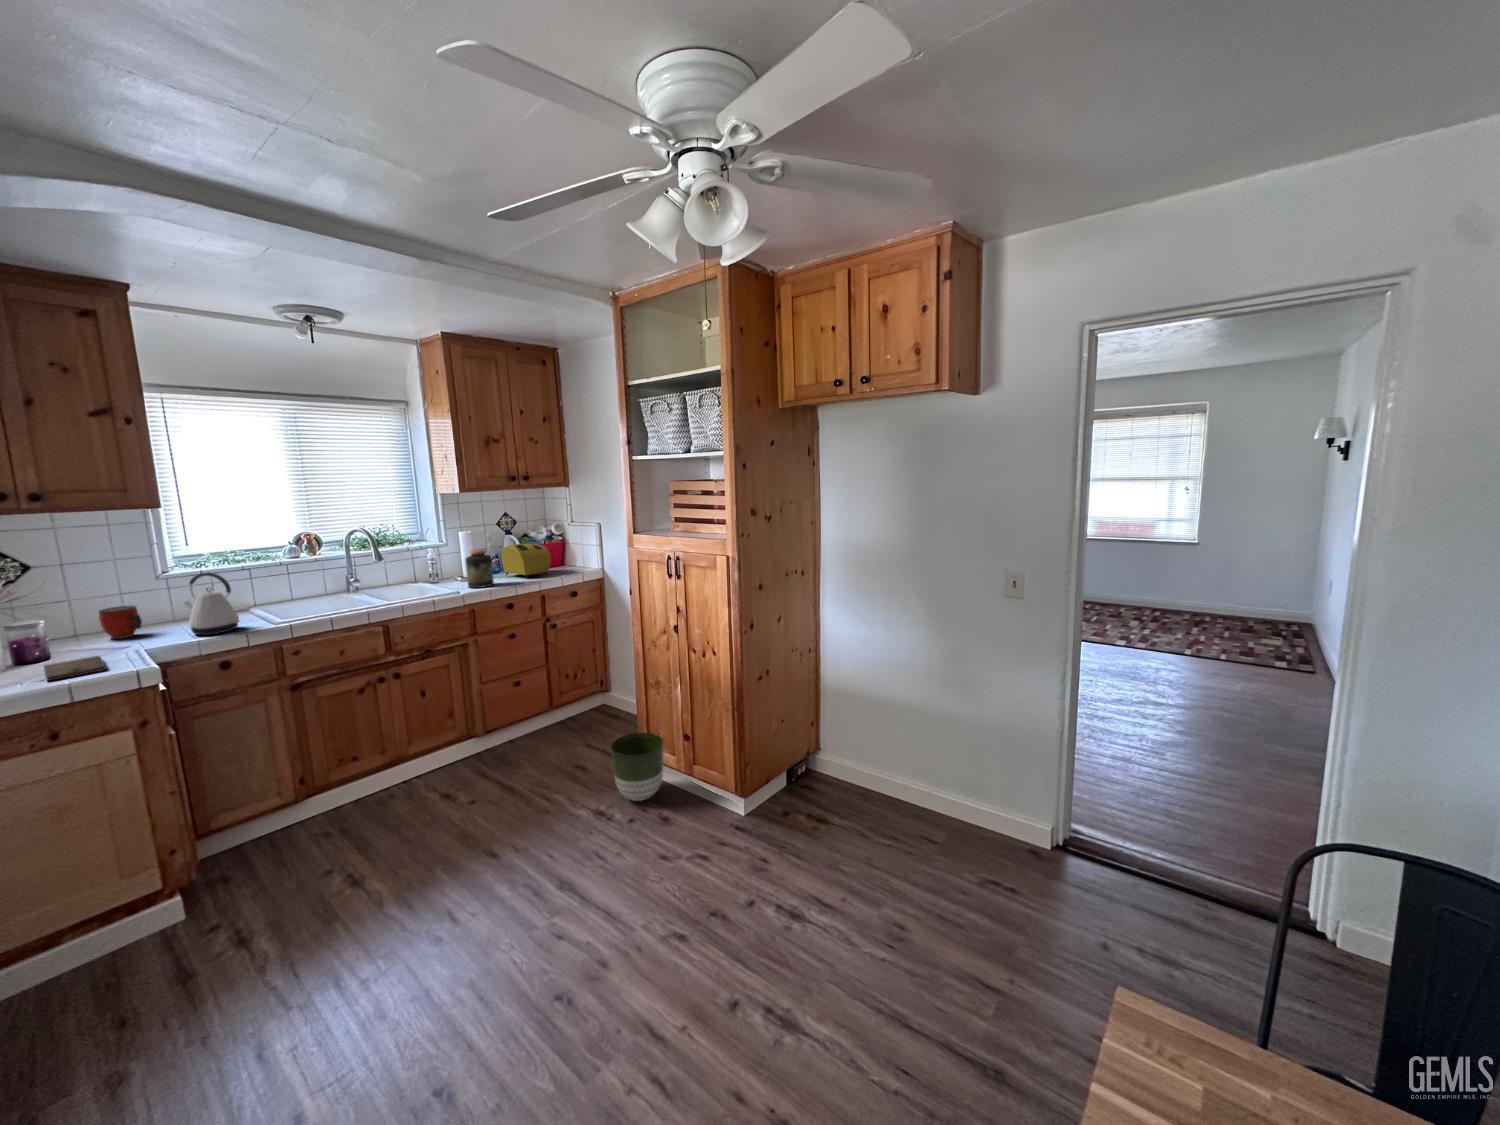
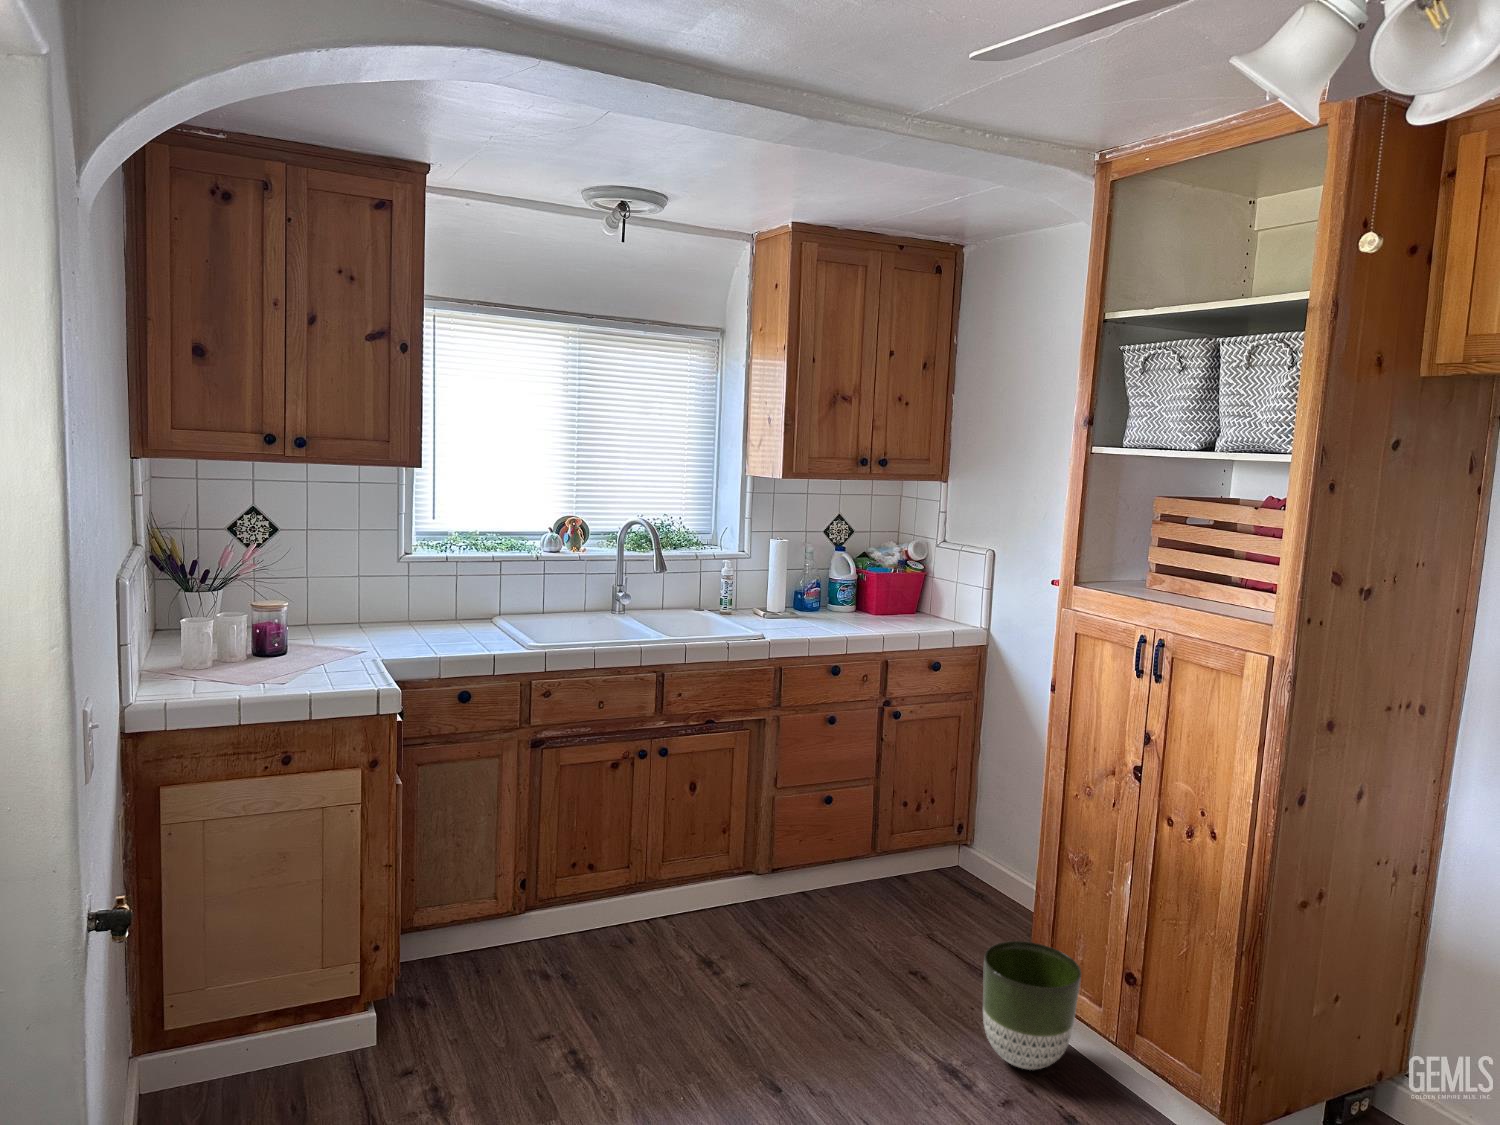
toaster: present [502,544,551,579] -> none [829,570,908,631]
jar: present [465,549,494,588] -> none [777,572,818,635]
kettle: present [184,572,239,635] -> none [427,563,487,651]
mug: present [99,606,142,639] -> none [337,593,380,637]
cutting board: present [44,656,106,681] -> none [284,660,347,686]

